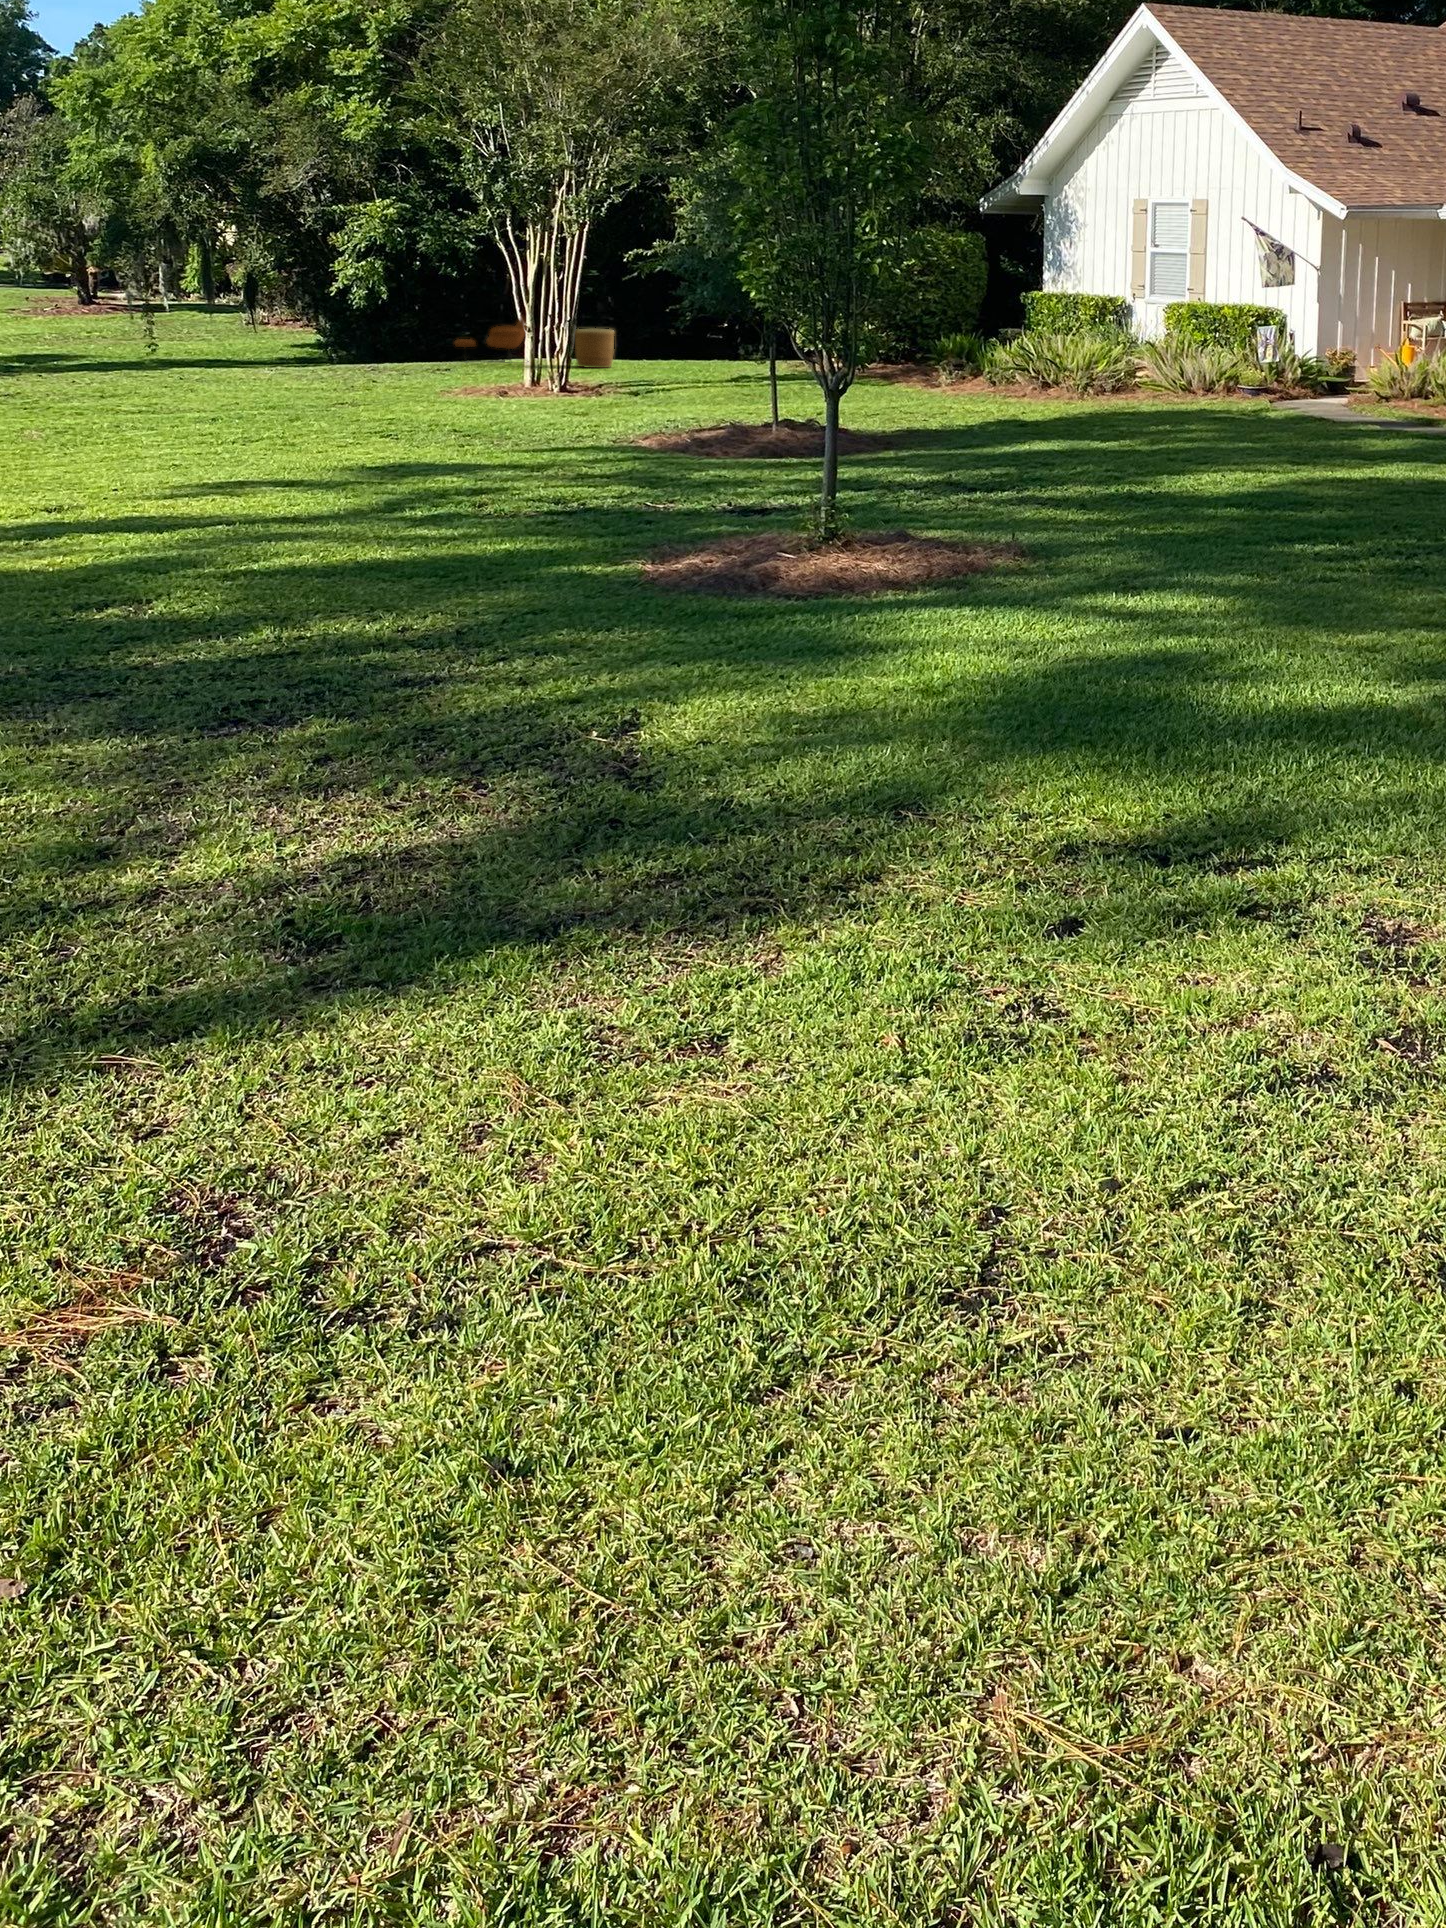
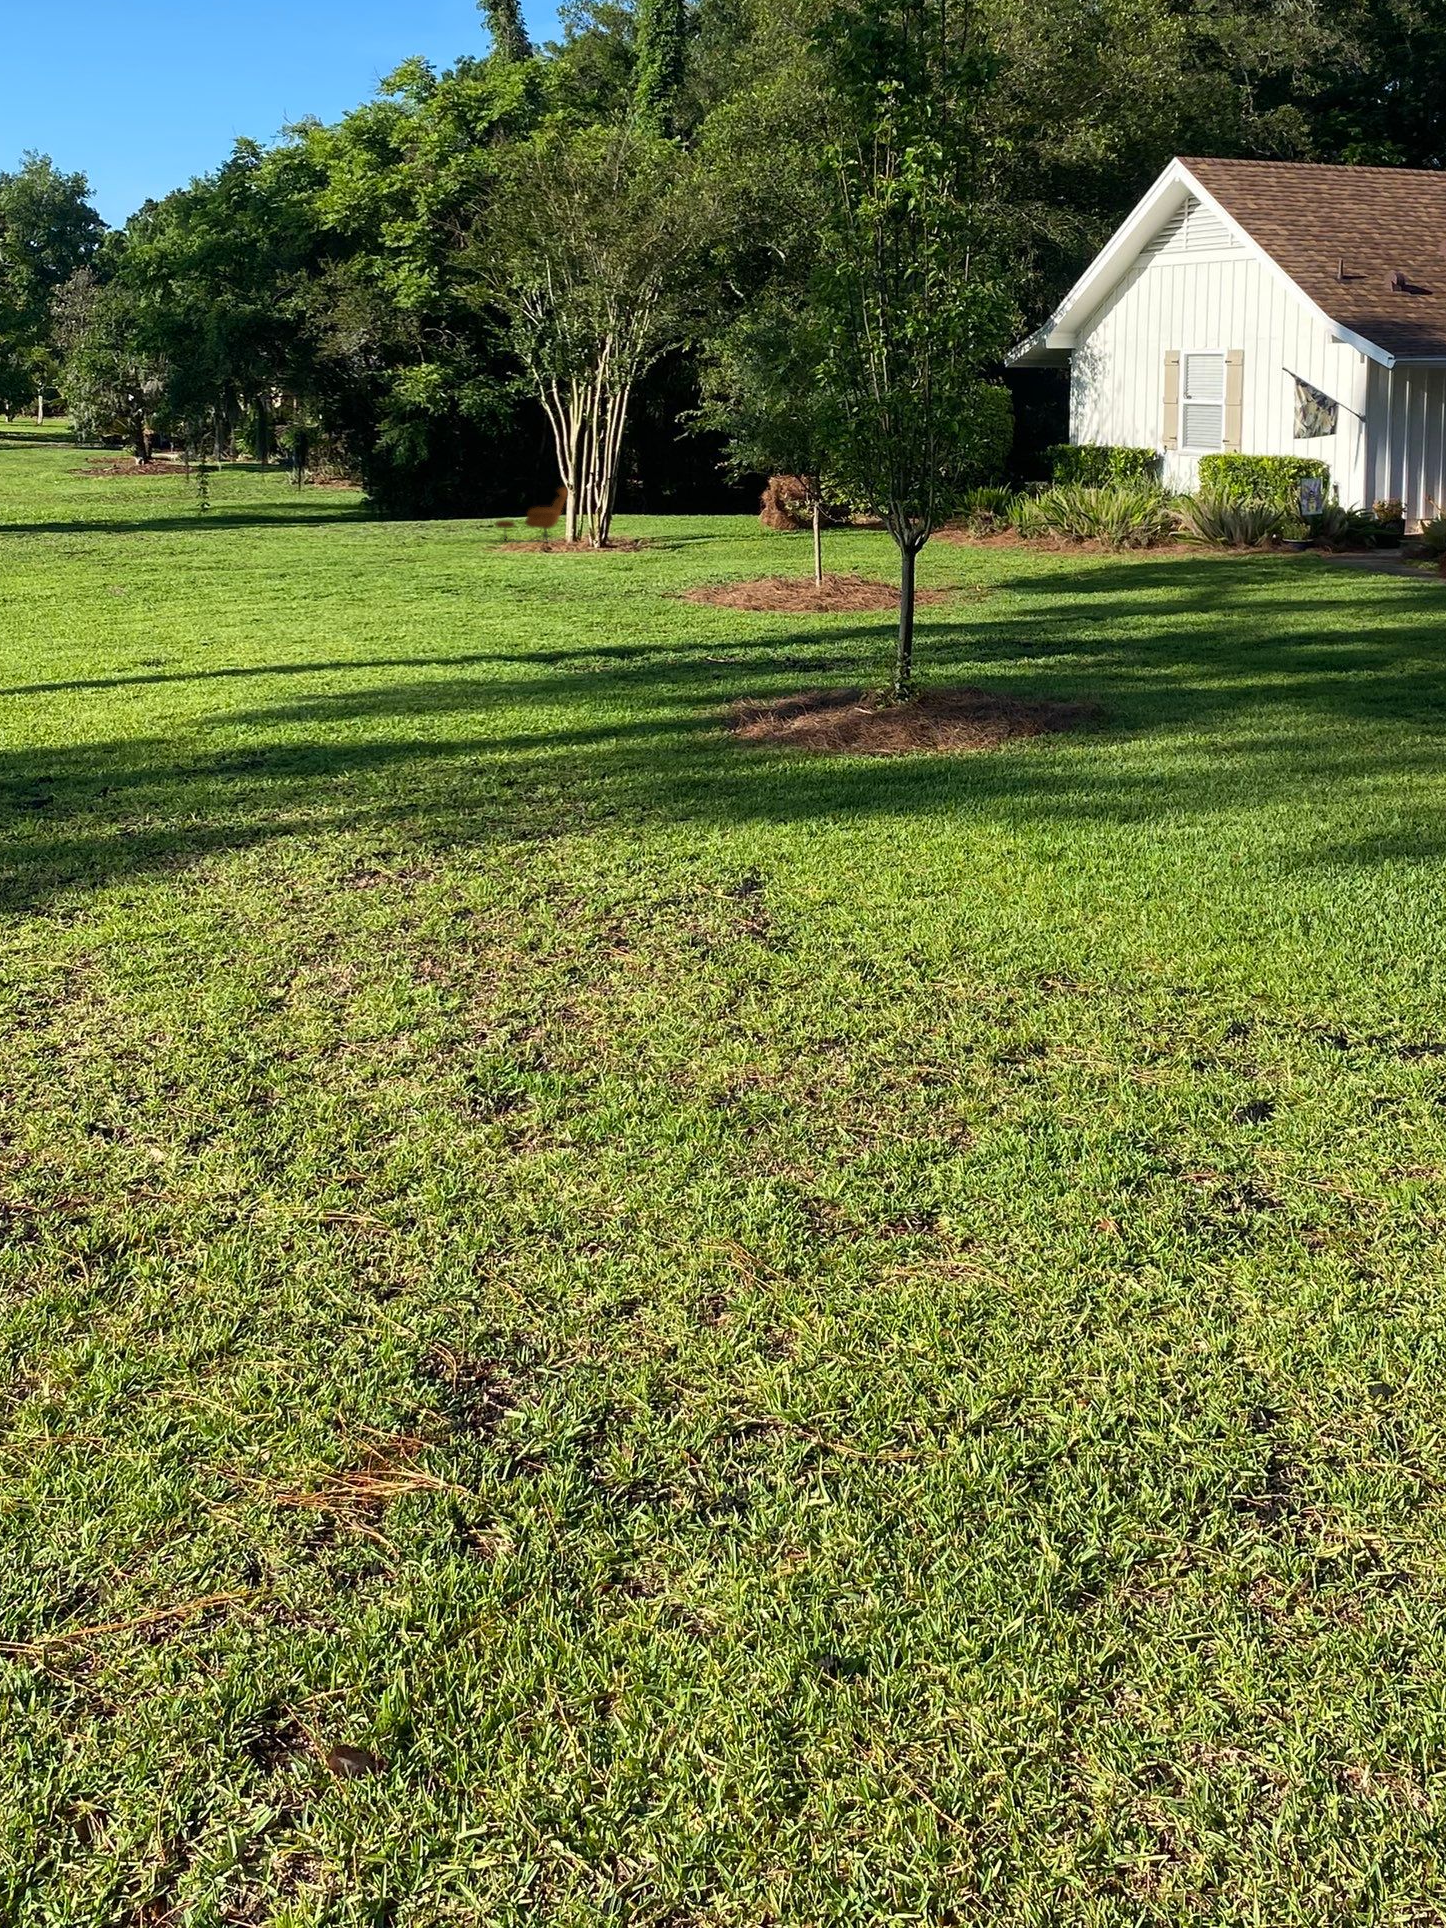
woven basket: present [575,329,614,368] -> none [608,508,645,546]

